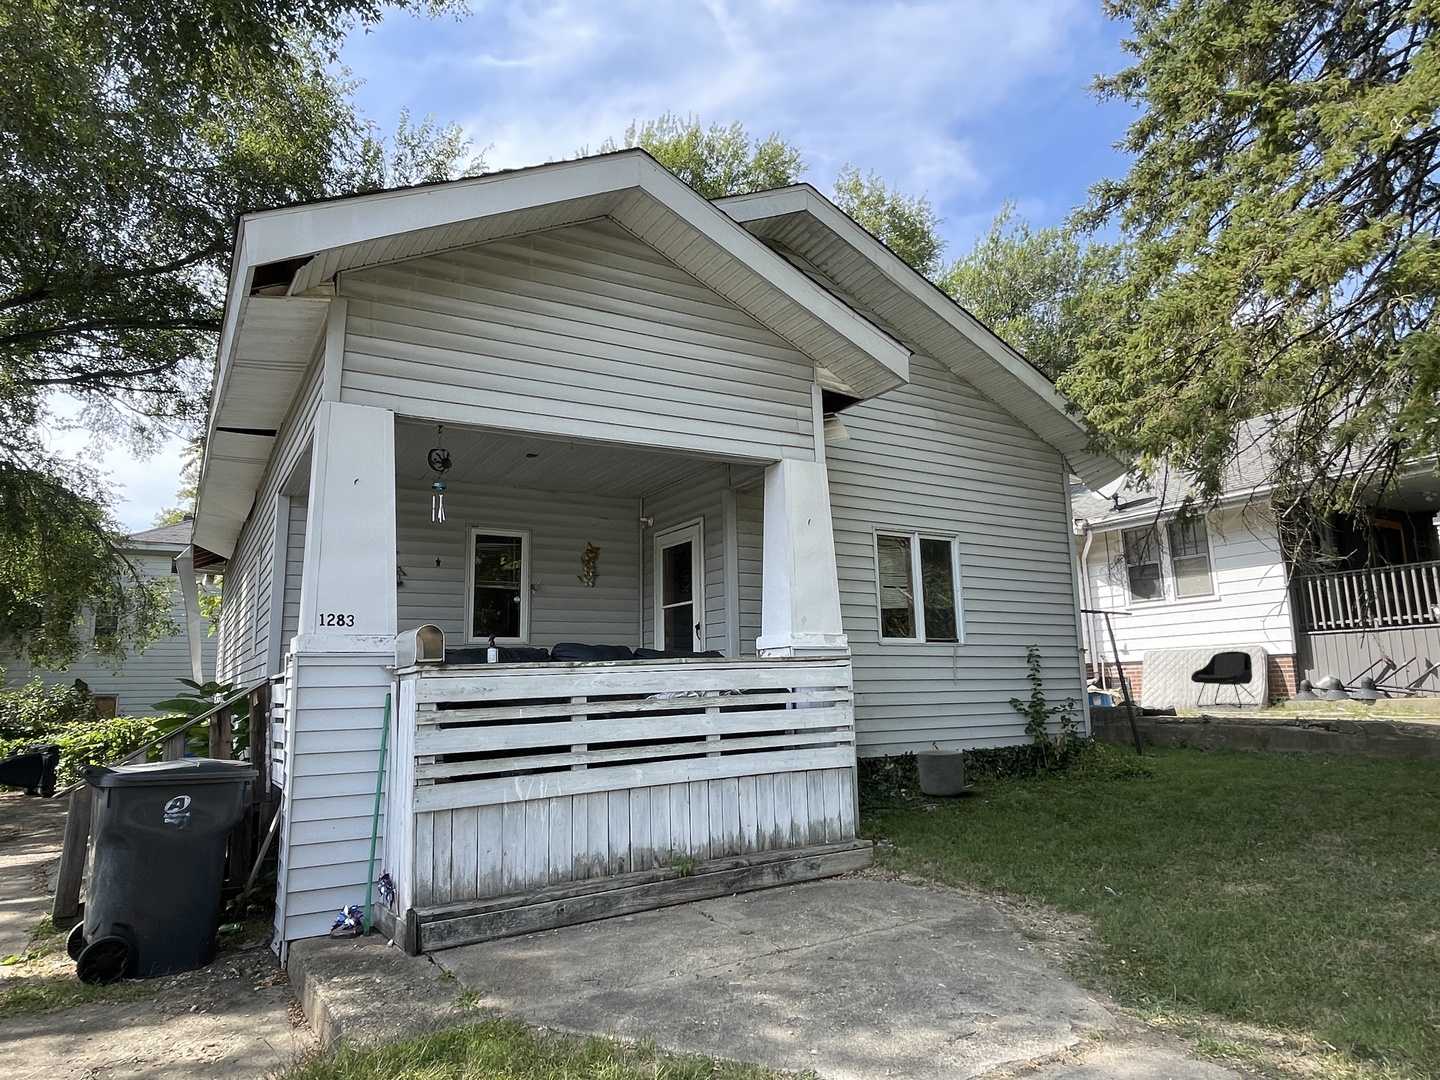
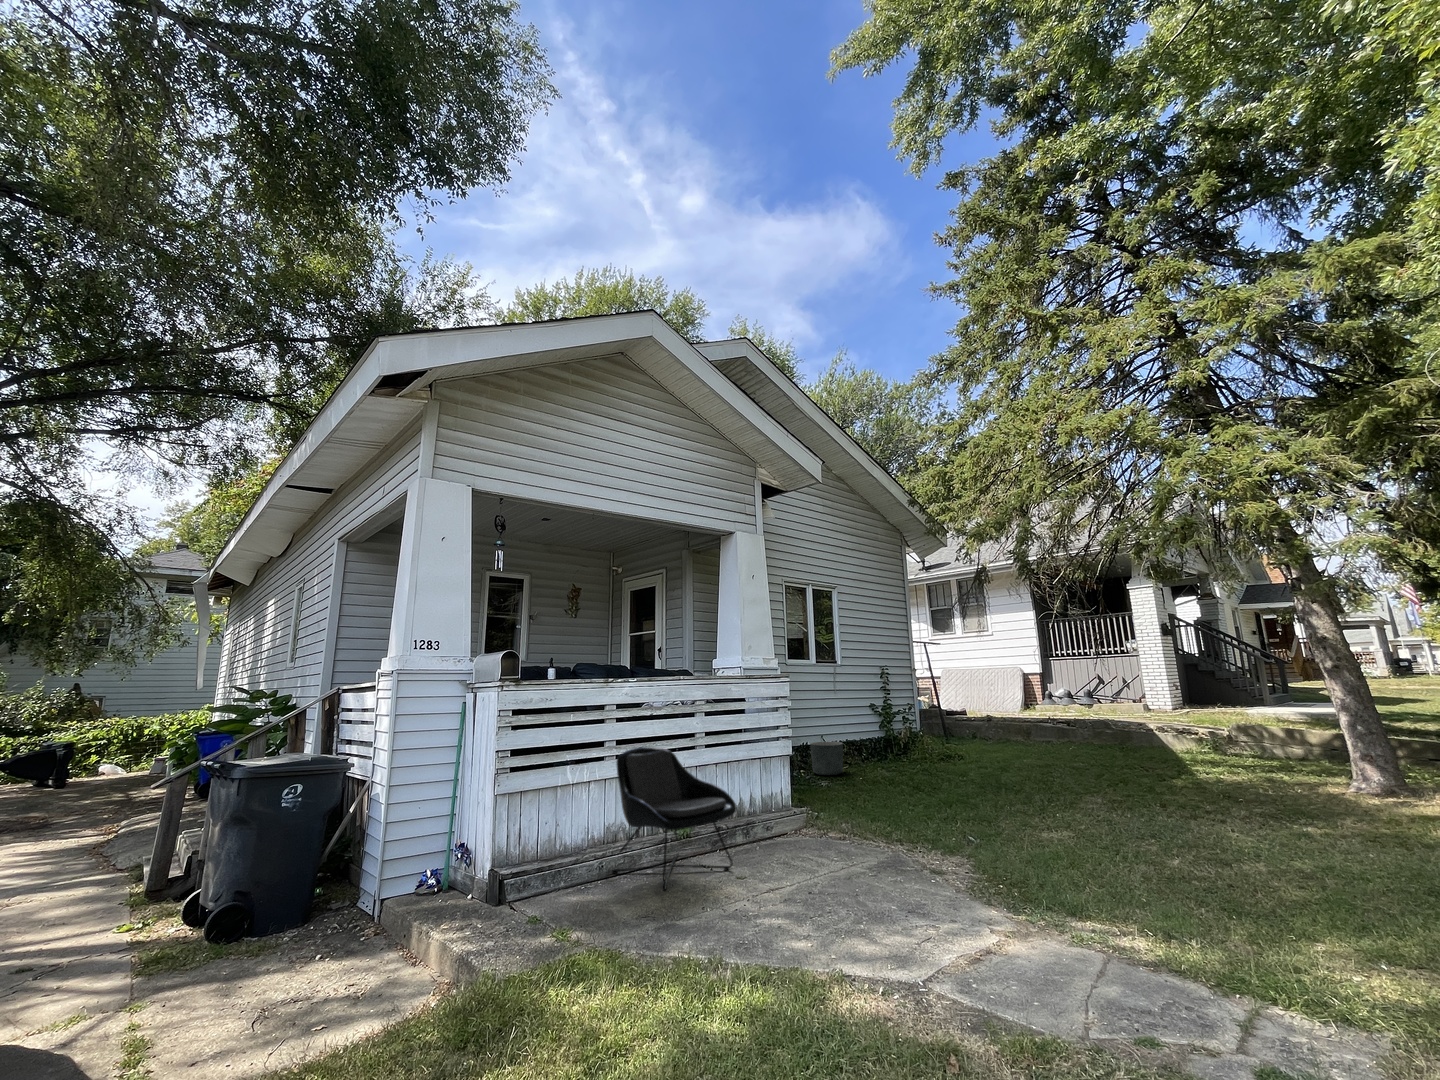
lounge chair: present [1191,651,1259,708] -> present [612,747,736,890]

